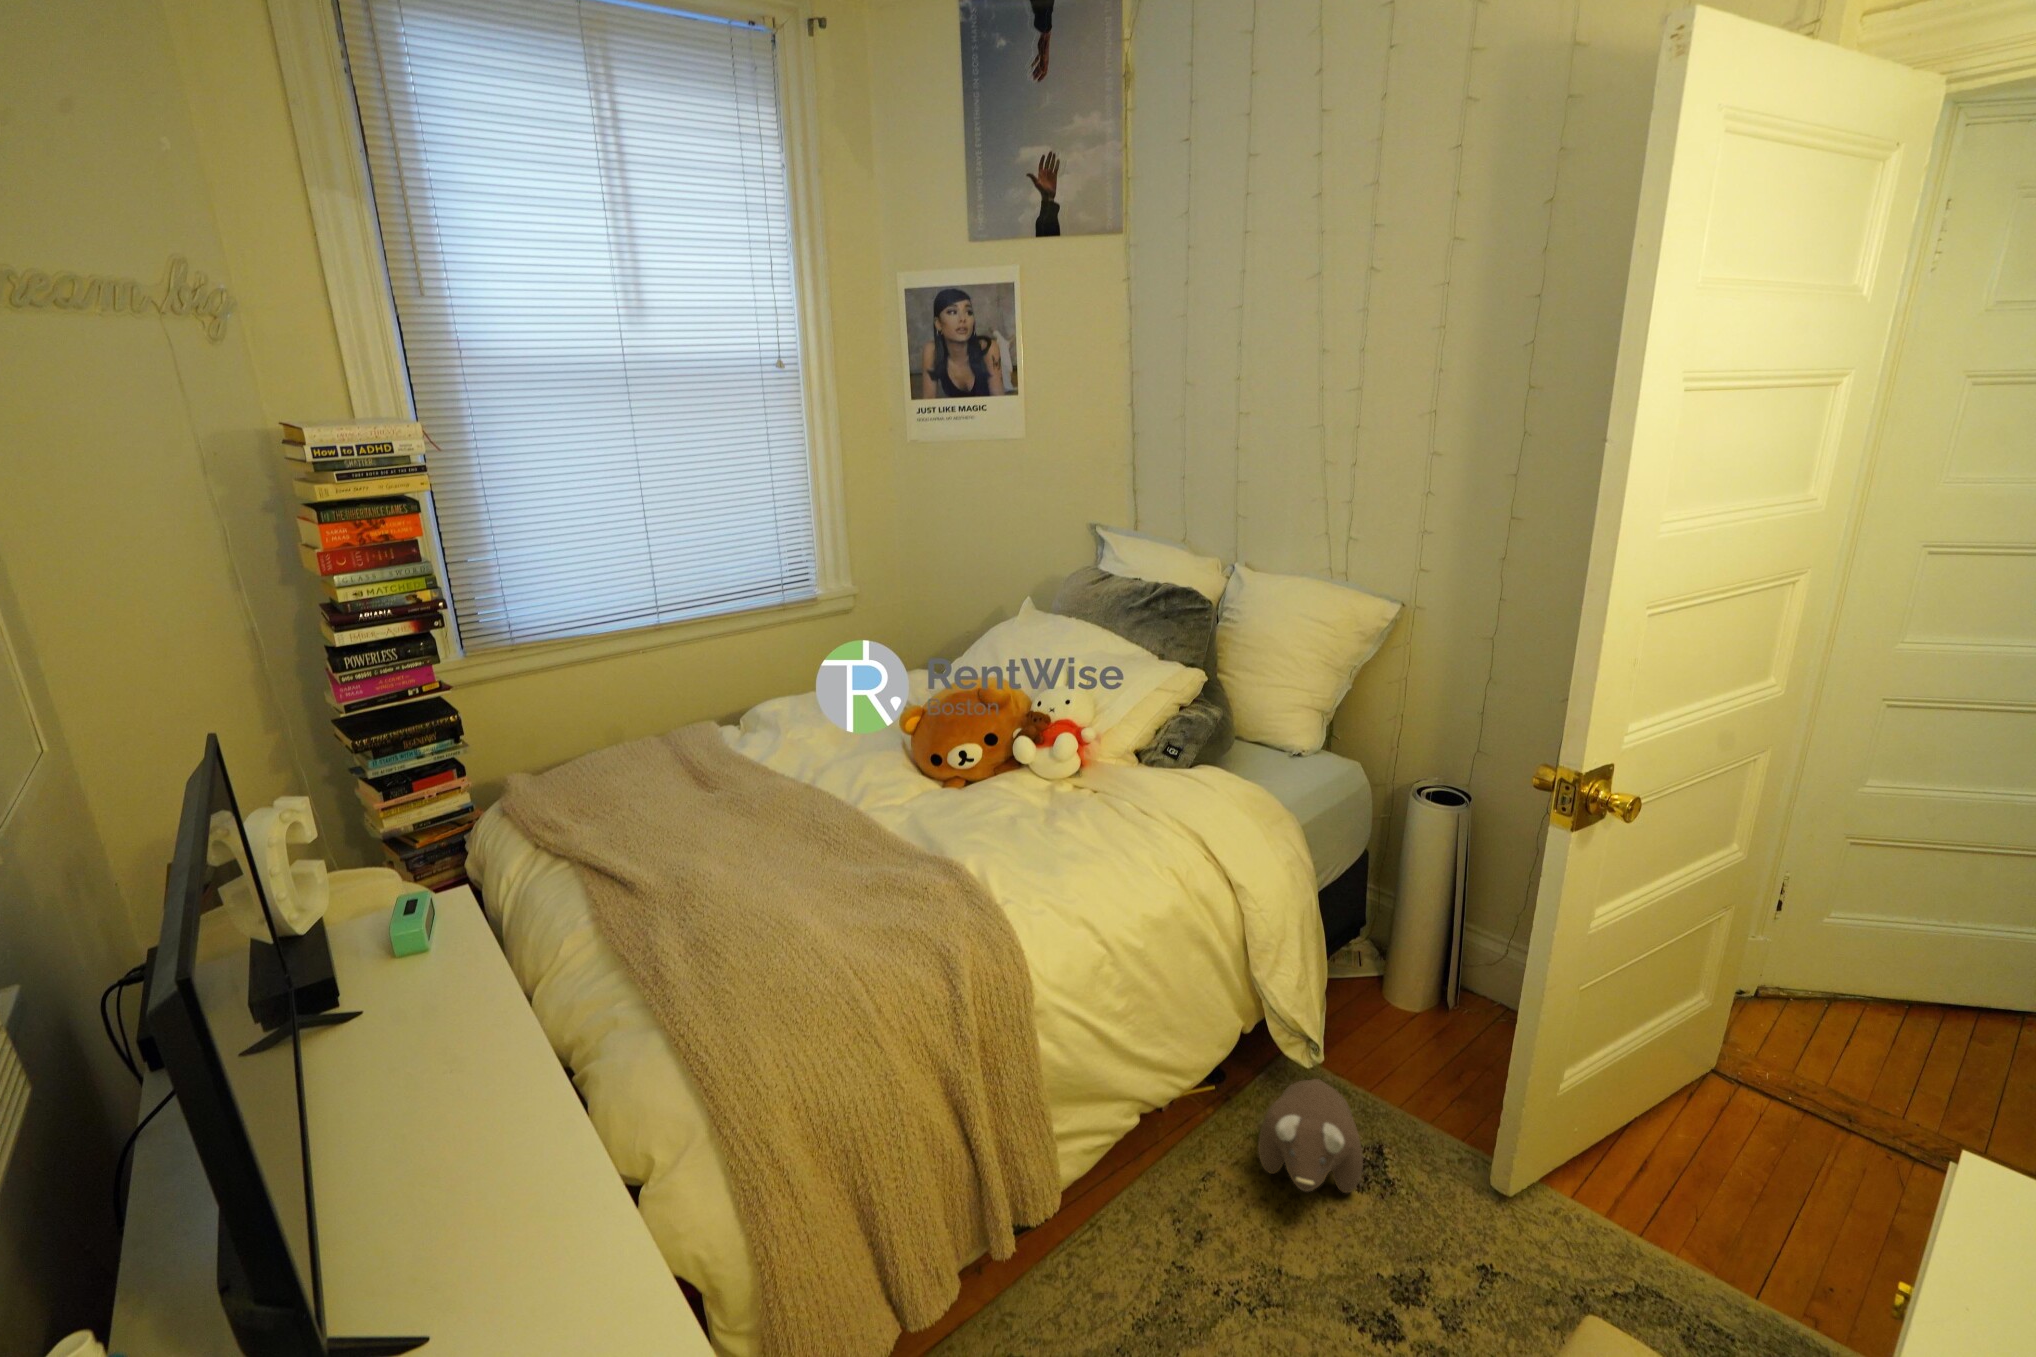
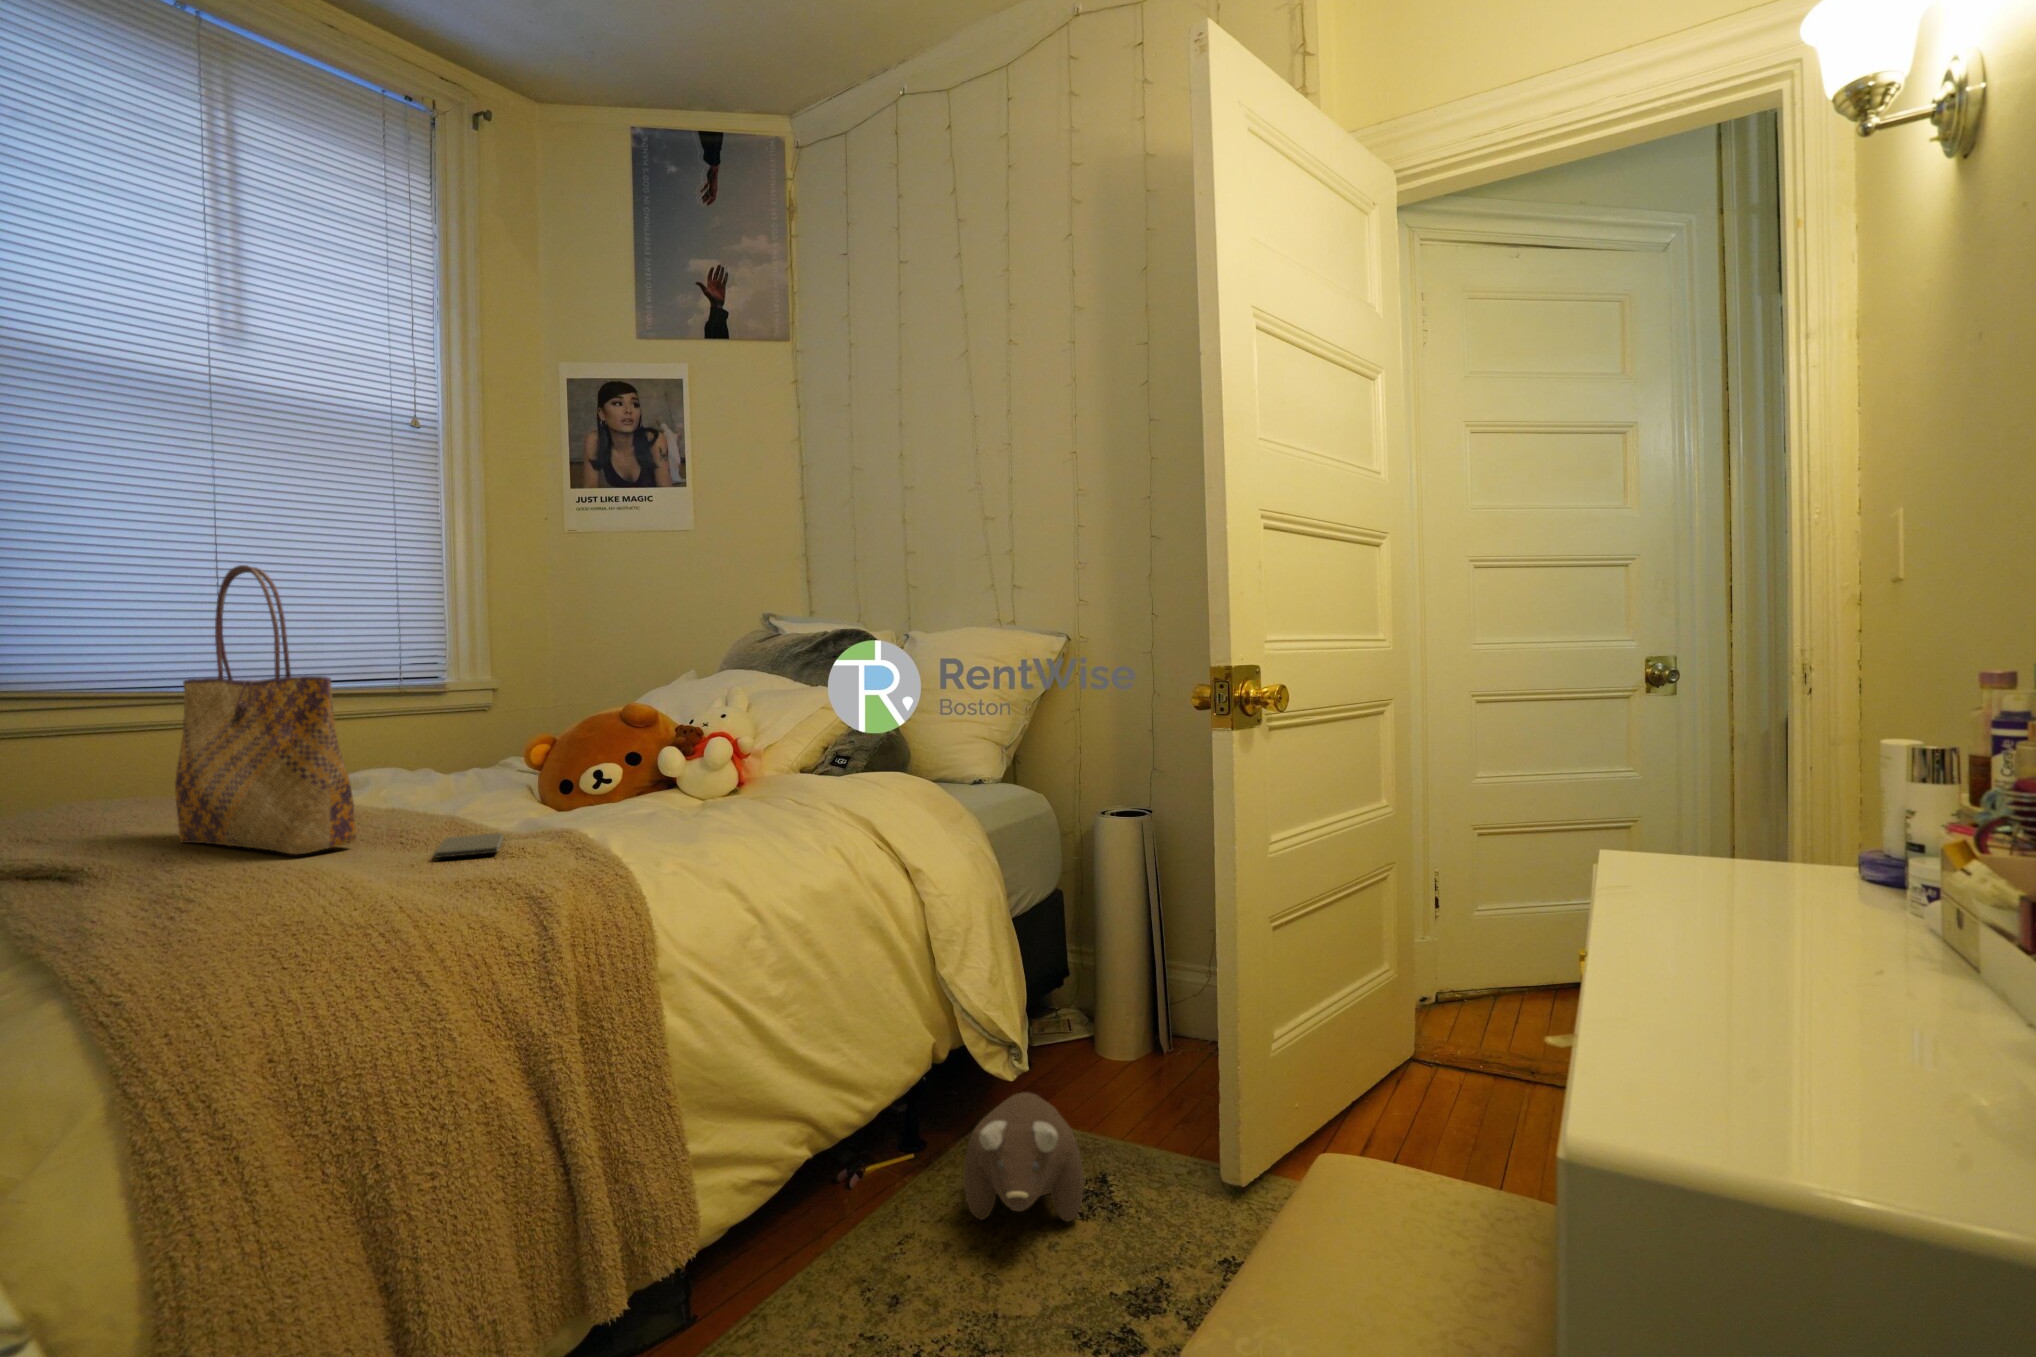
tote bag: none [687,657,815,882] -> present [175,565,356,854]
smartphone: none [874,861,917,904] -> present [435,833,503,858]

